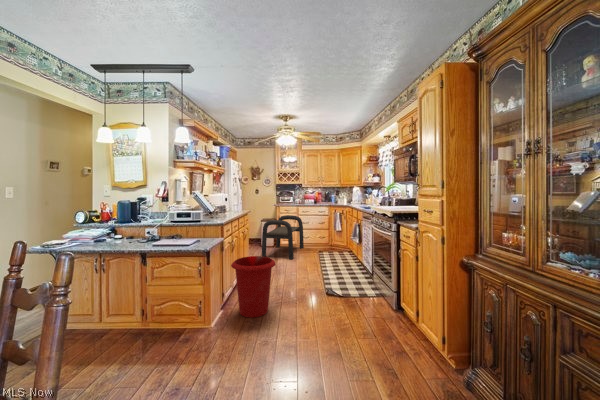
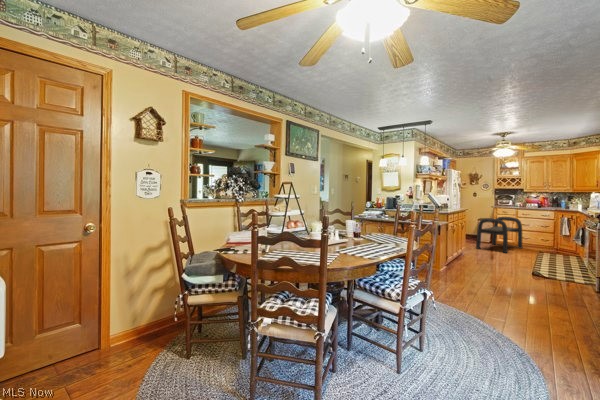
waste bin: present [231,256,276,318] -> none [452,236,485,272]

